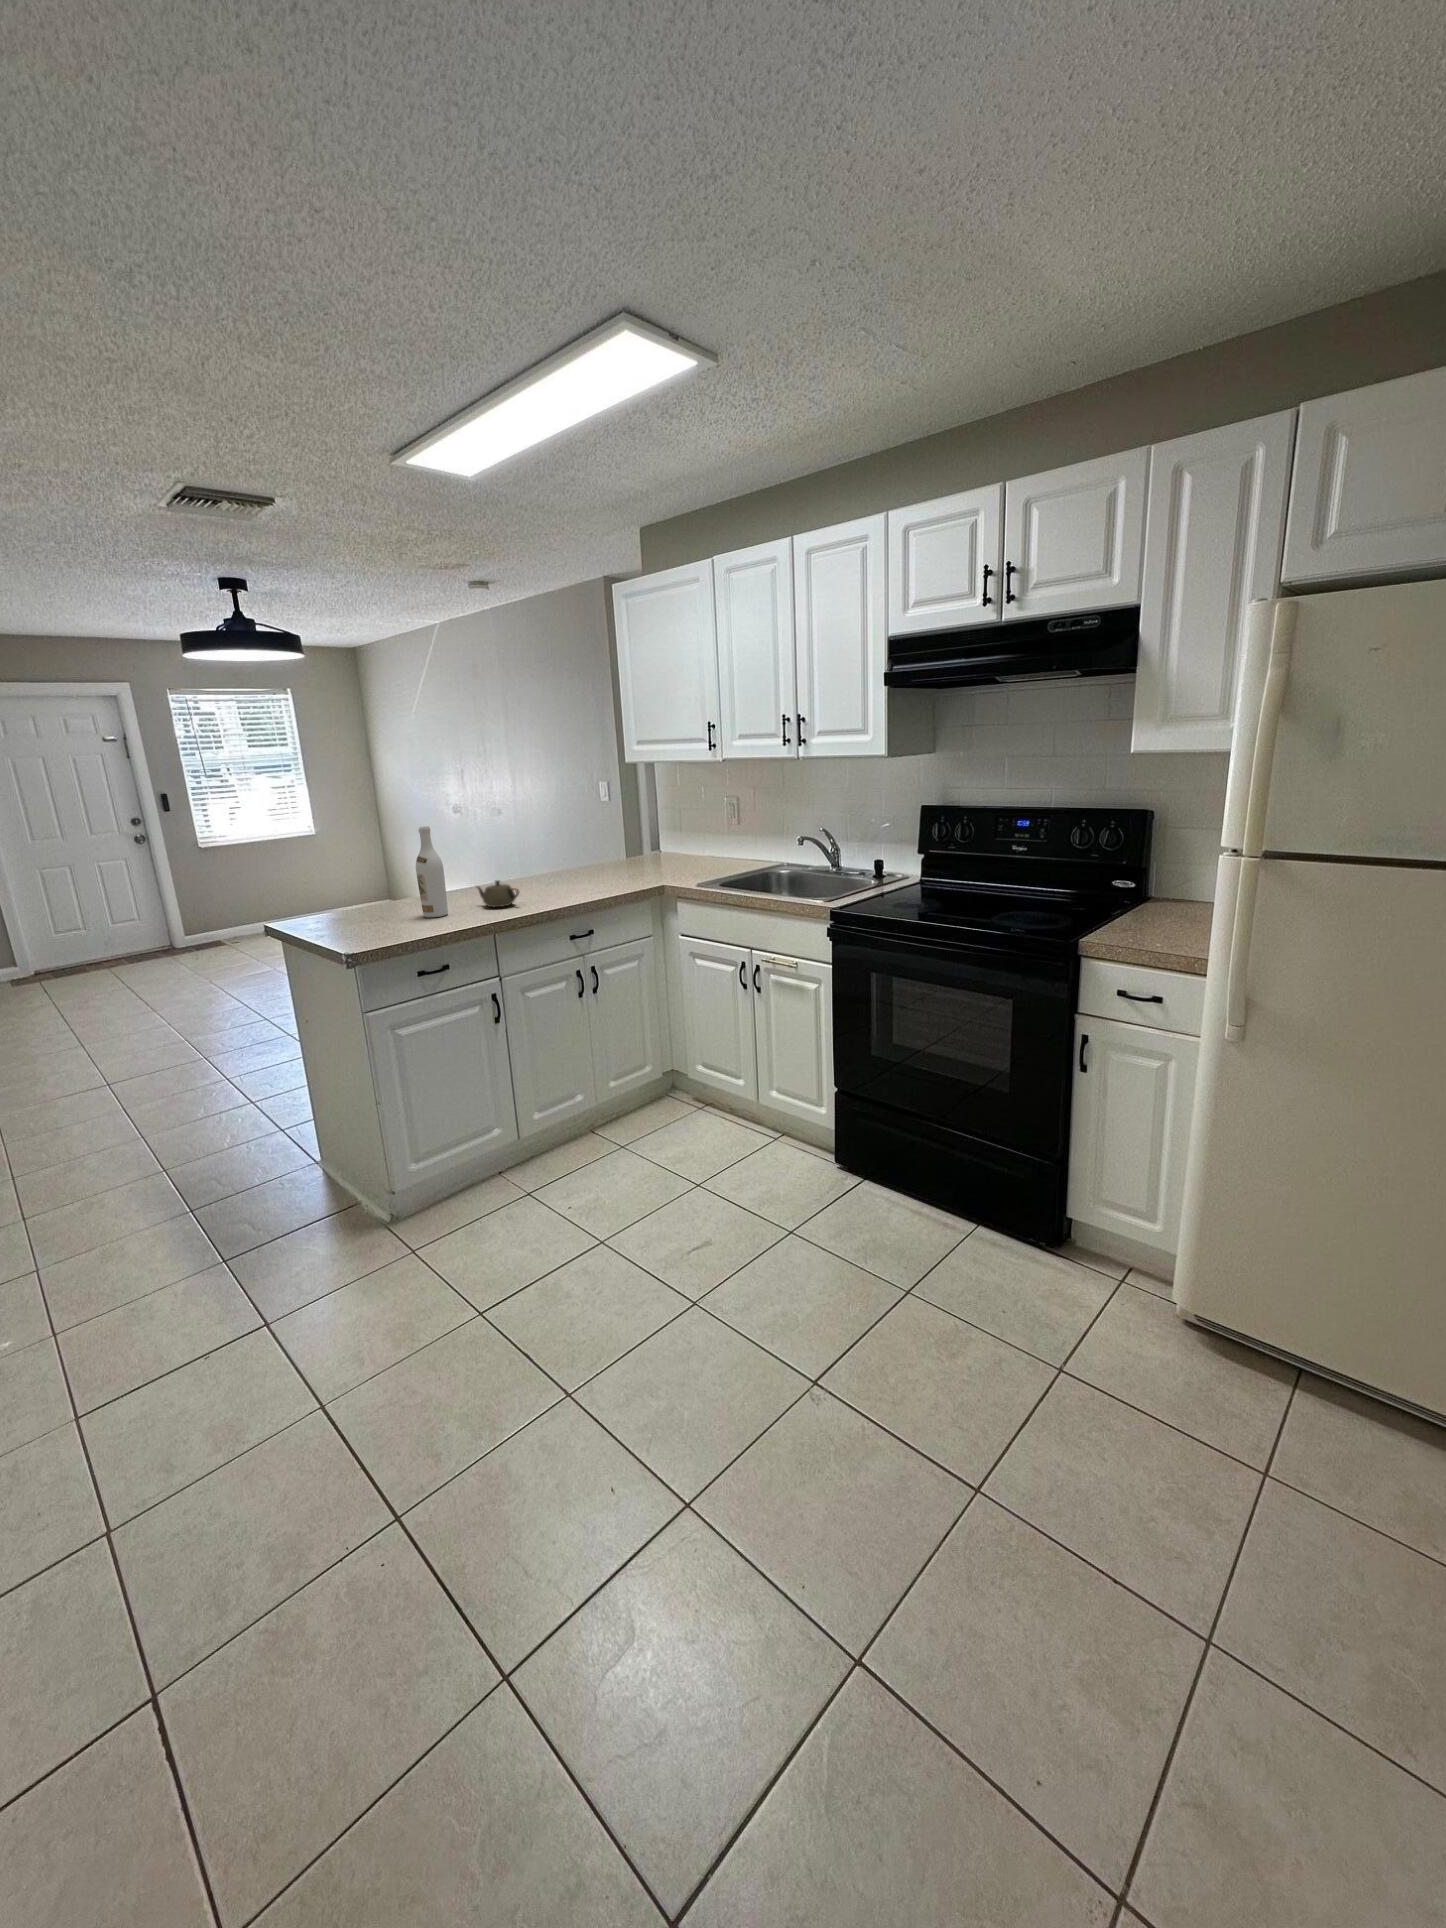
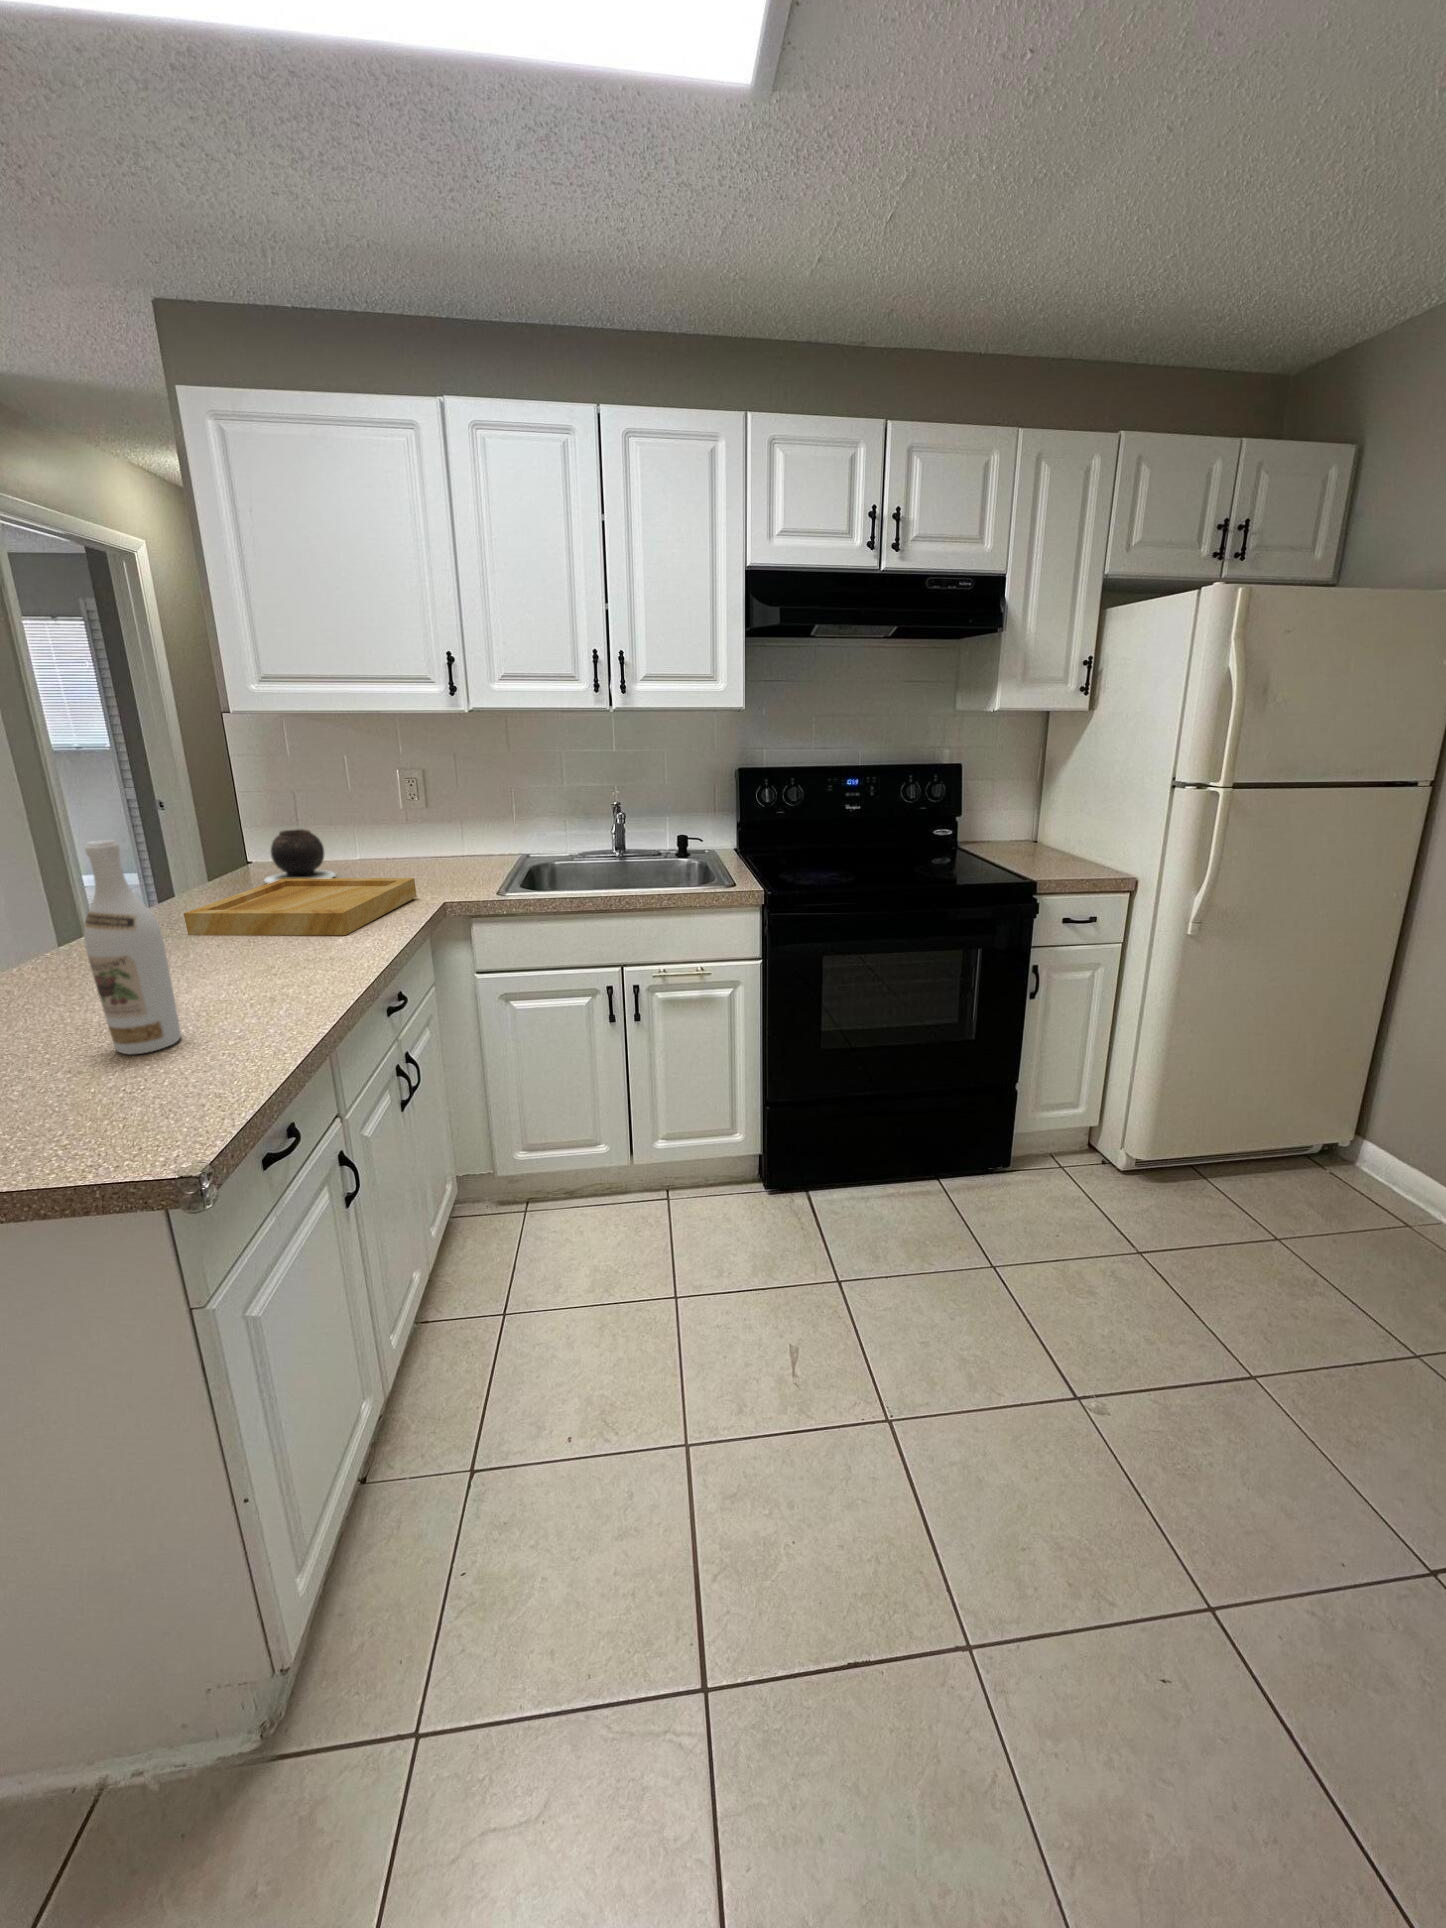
vase: none [638,830,678,865] -> present [264,829,335,883]
tray: none [551,858,669,891] -> present [184,878,417,935]
teapot: present [477,880,519,907] -> none [174,941,299,999]

